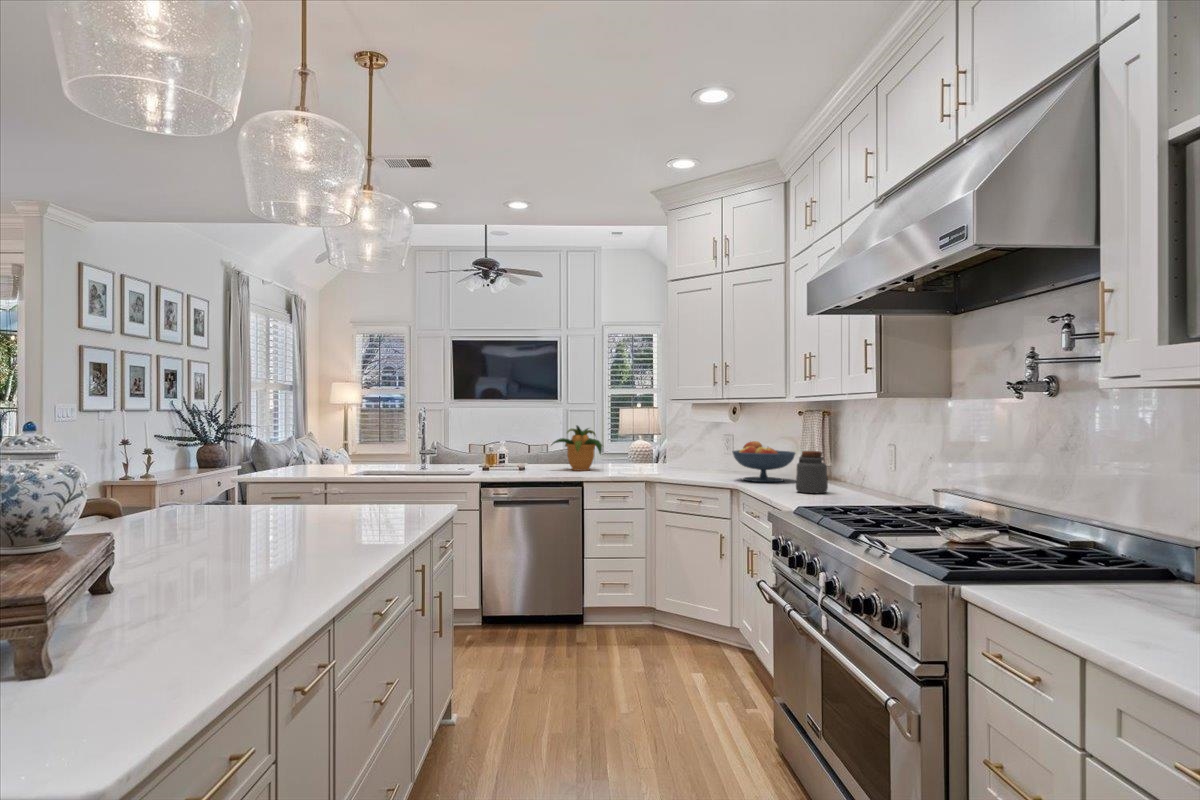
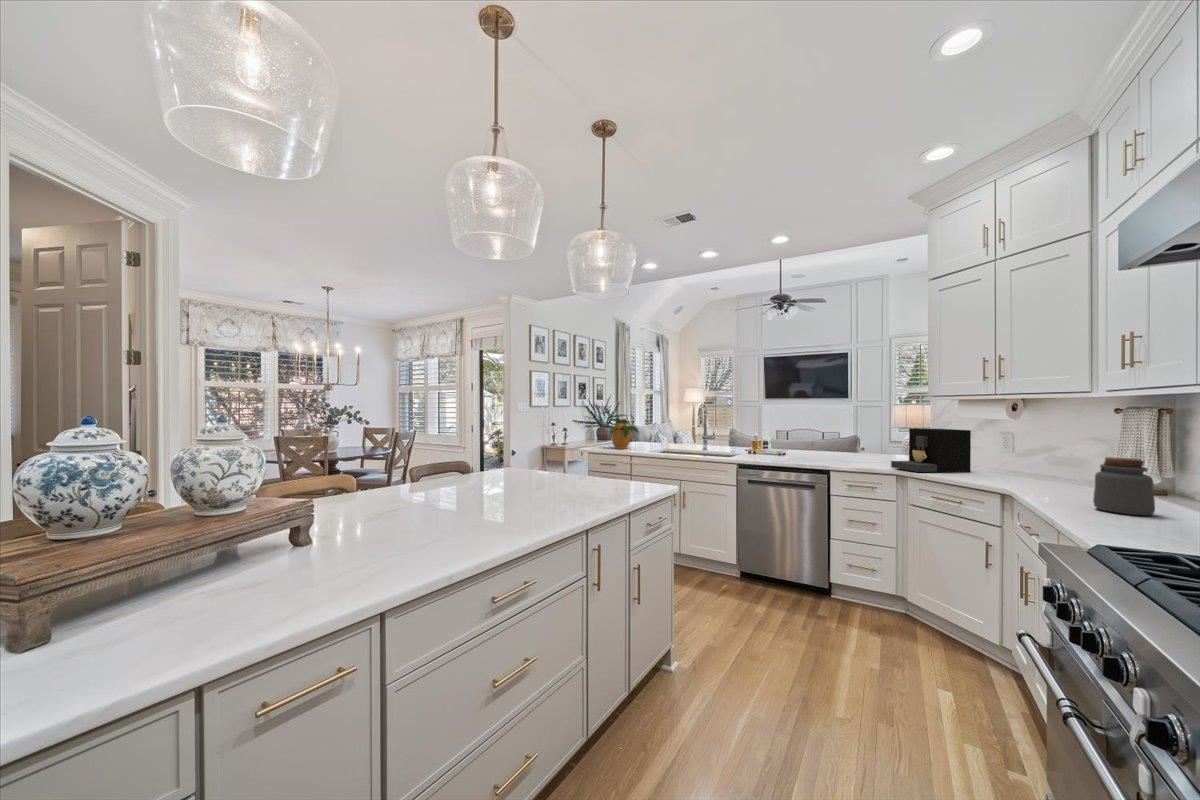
potted plant: present [552,425,602,471] -> present [603,417,639,449]
coffee maker: none [641,432,703,476] -> present [891,428,971,473]
fruit bowl: present [733,441,795,482] -> none [1003,441,1106,492]

